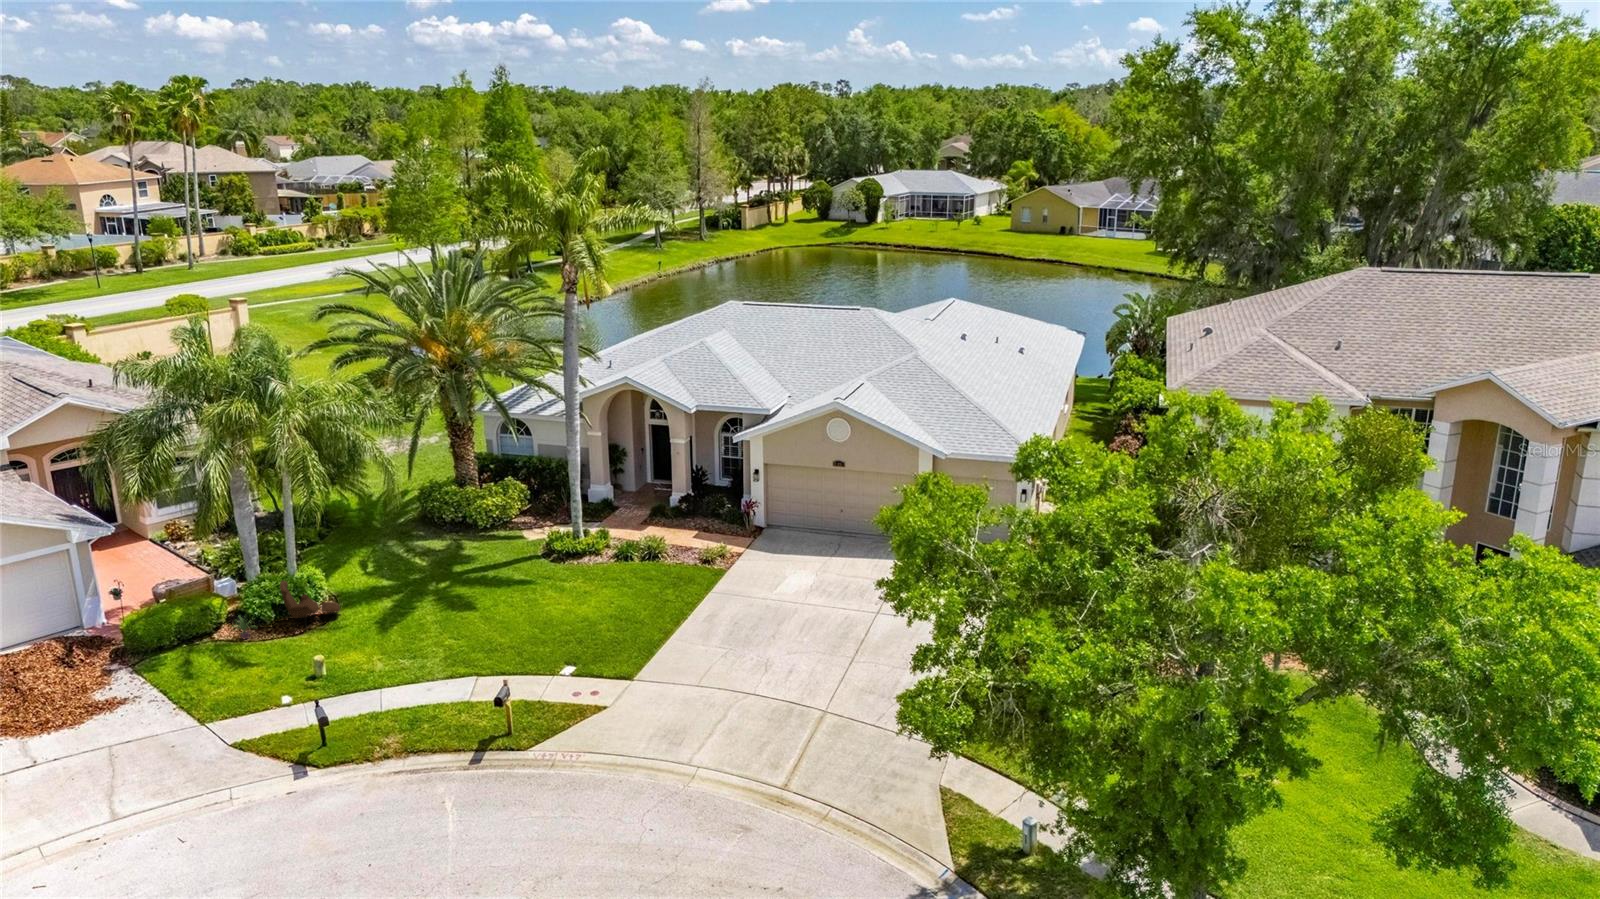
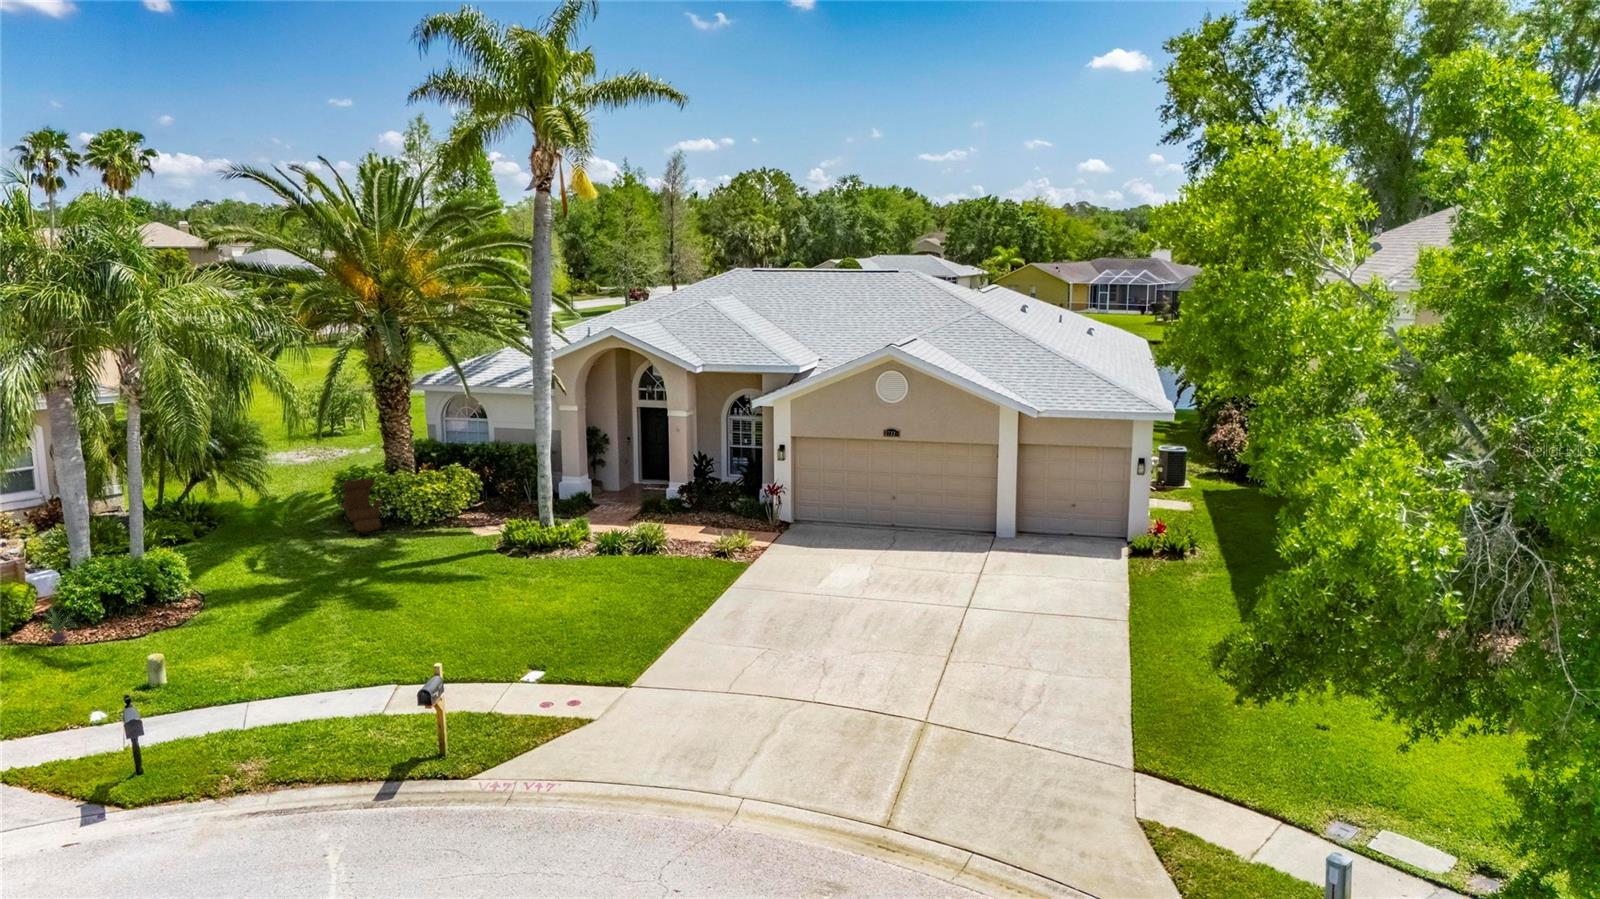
lounge chair: present [280,581,340,627] -> present [341,479,383,535]

